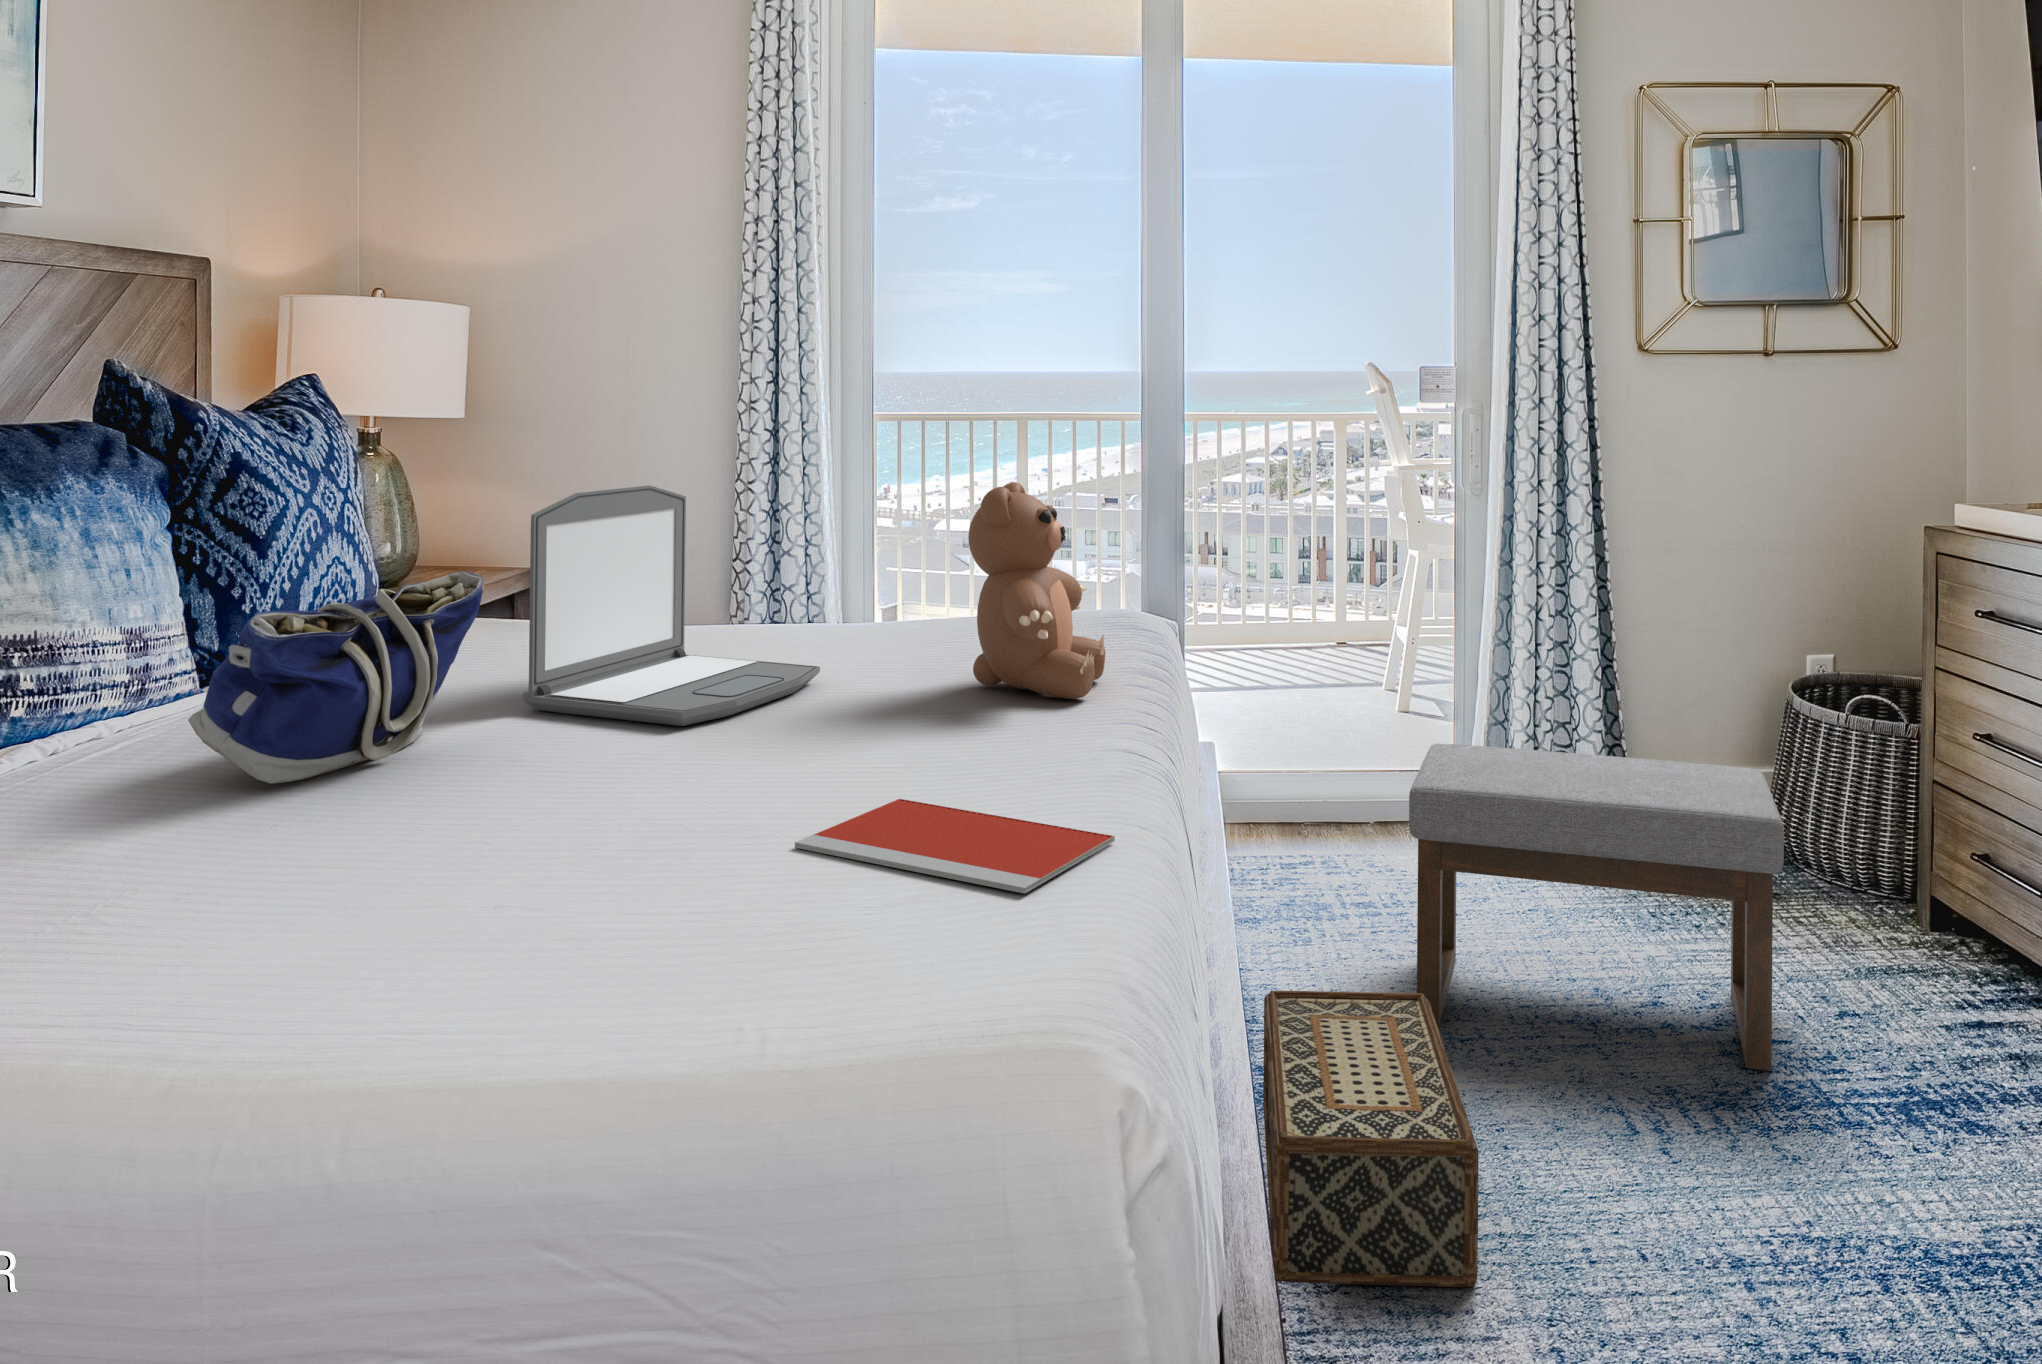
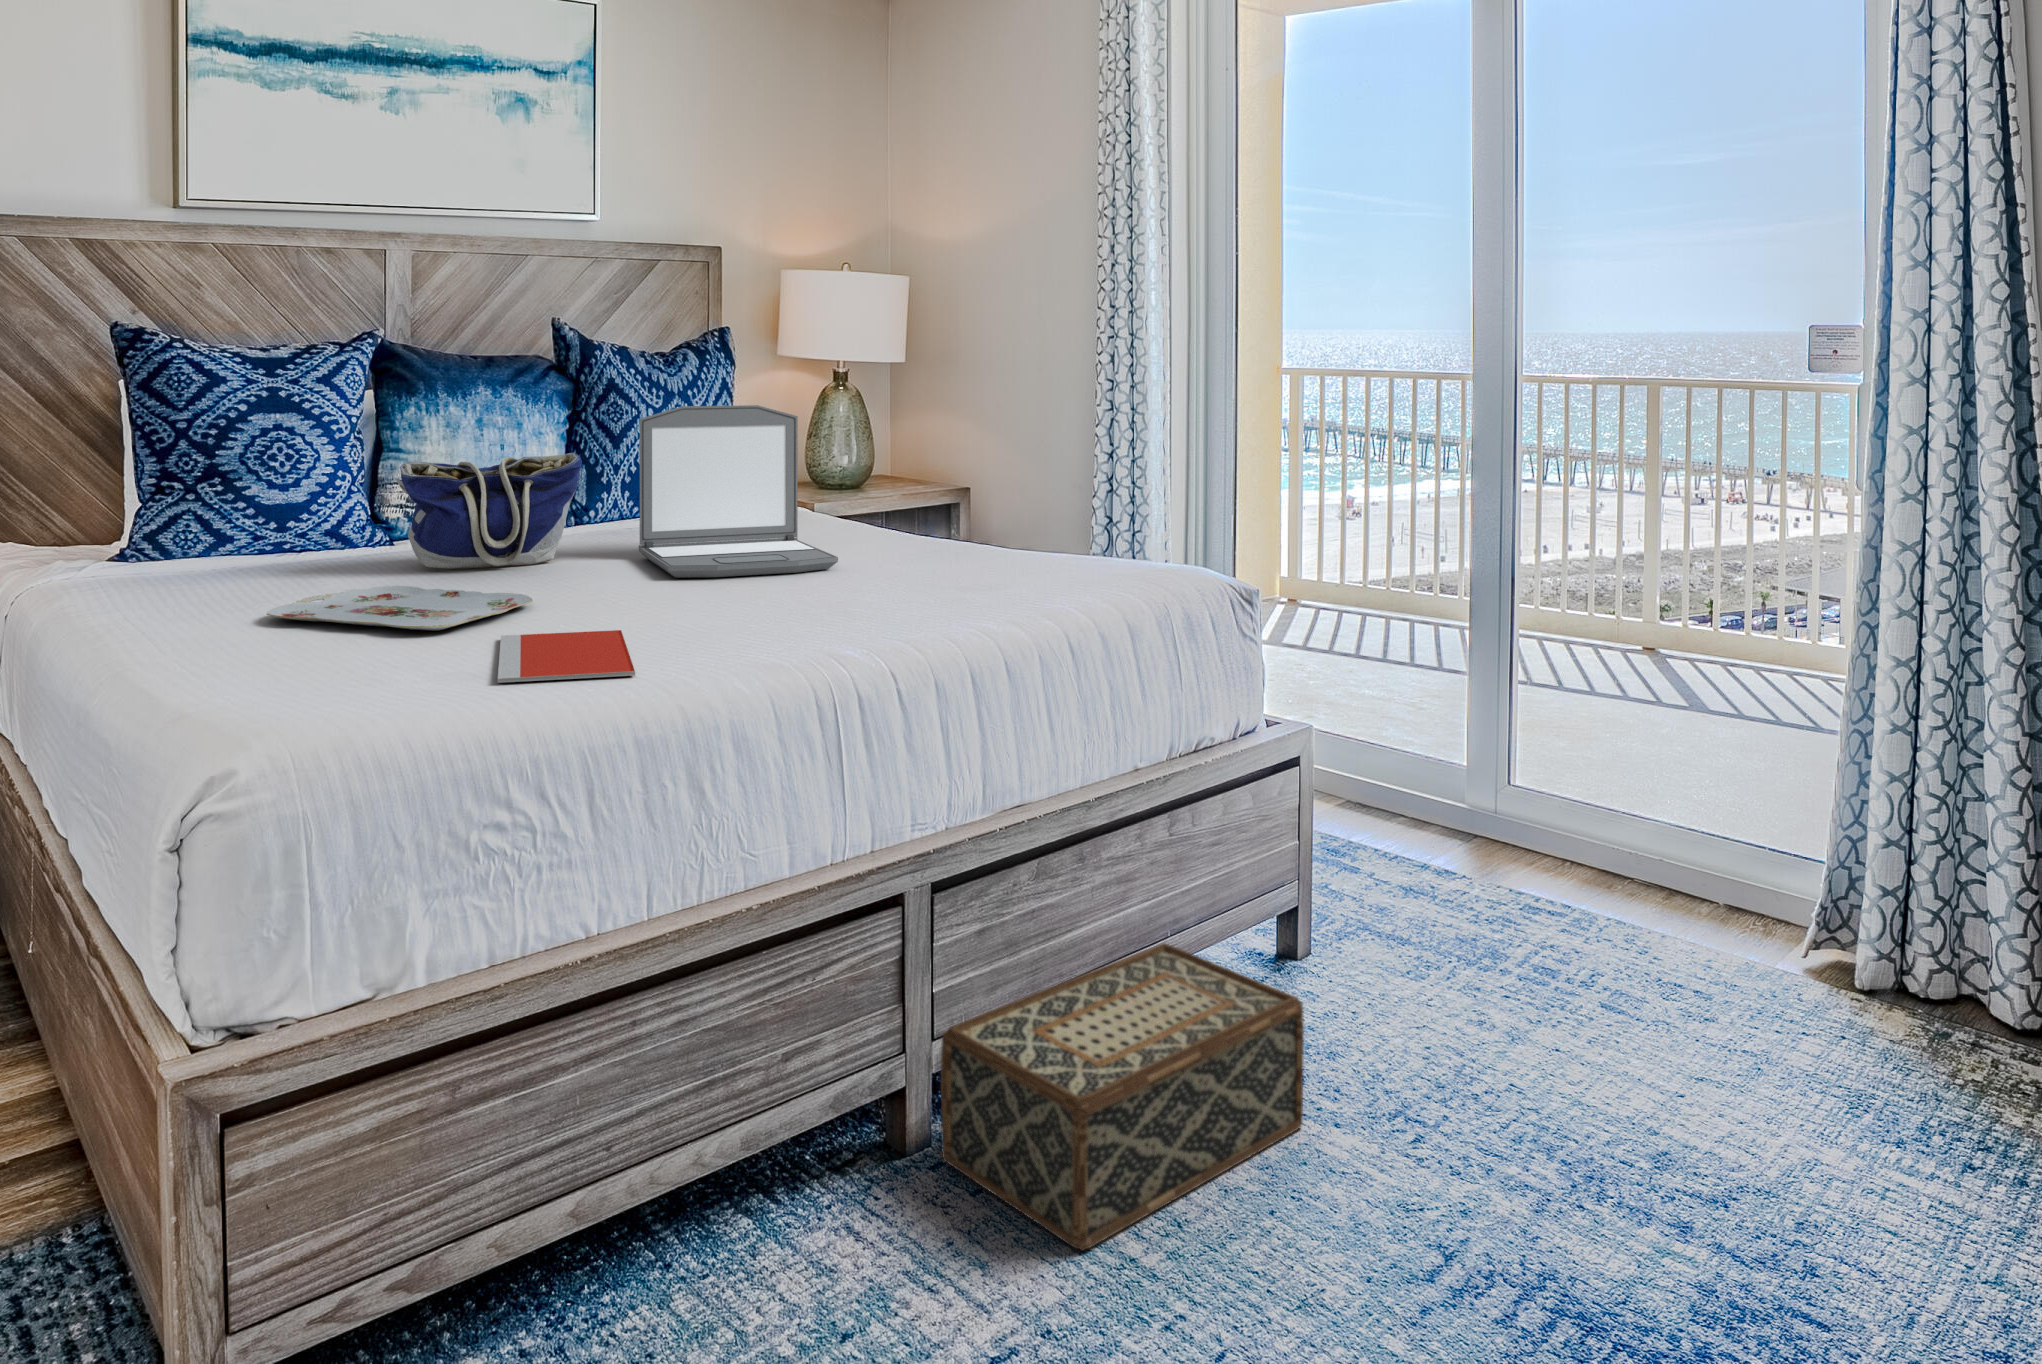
teddy bear: present [968,482,1105,699] -> none [880,411,1037,606]
ottoman: present [1409,744,1784,1071] -> none [1422,765,1993,1299]
serving tray: none [292,786,707,912] -> present [267,586,533,631]

